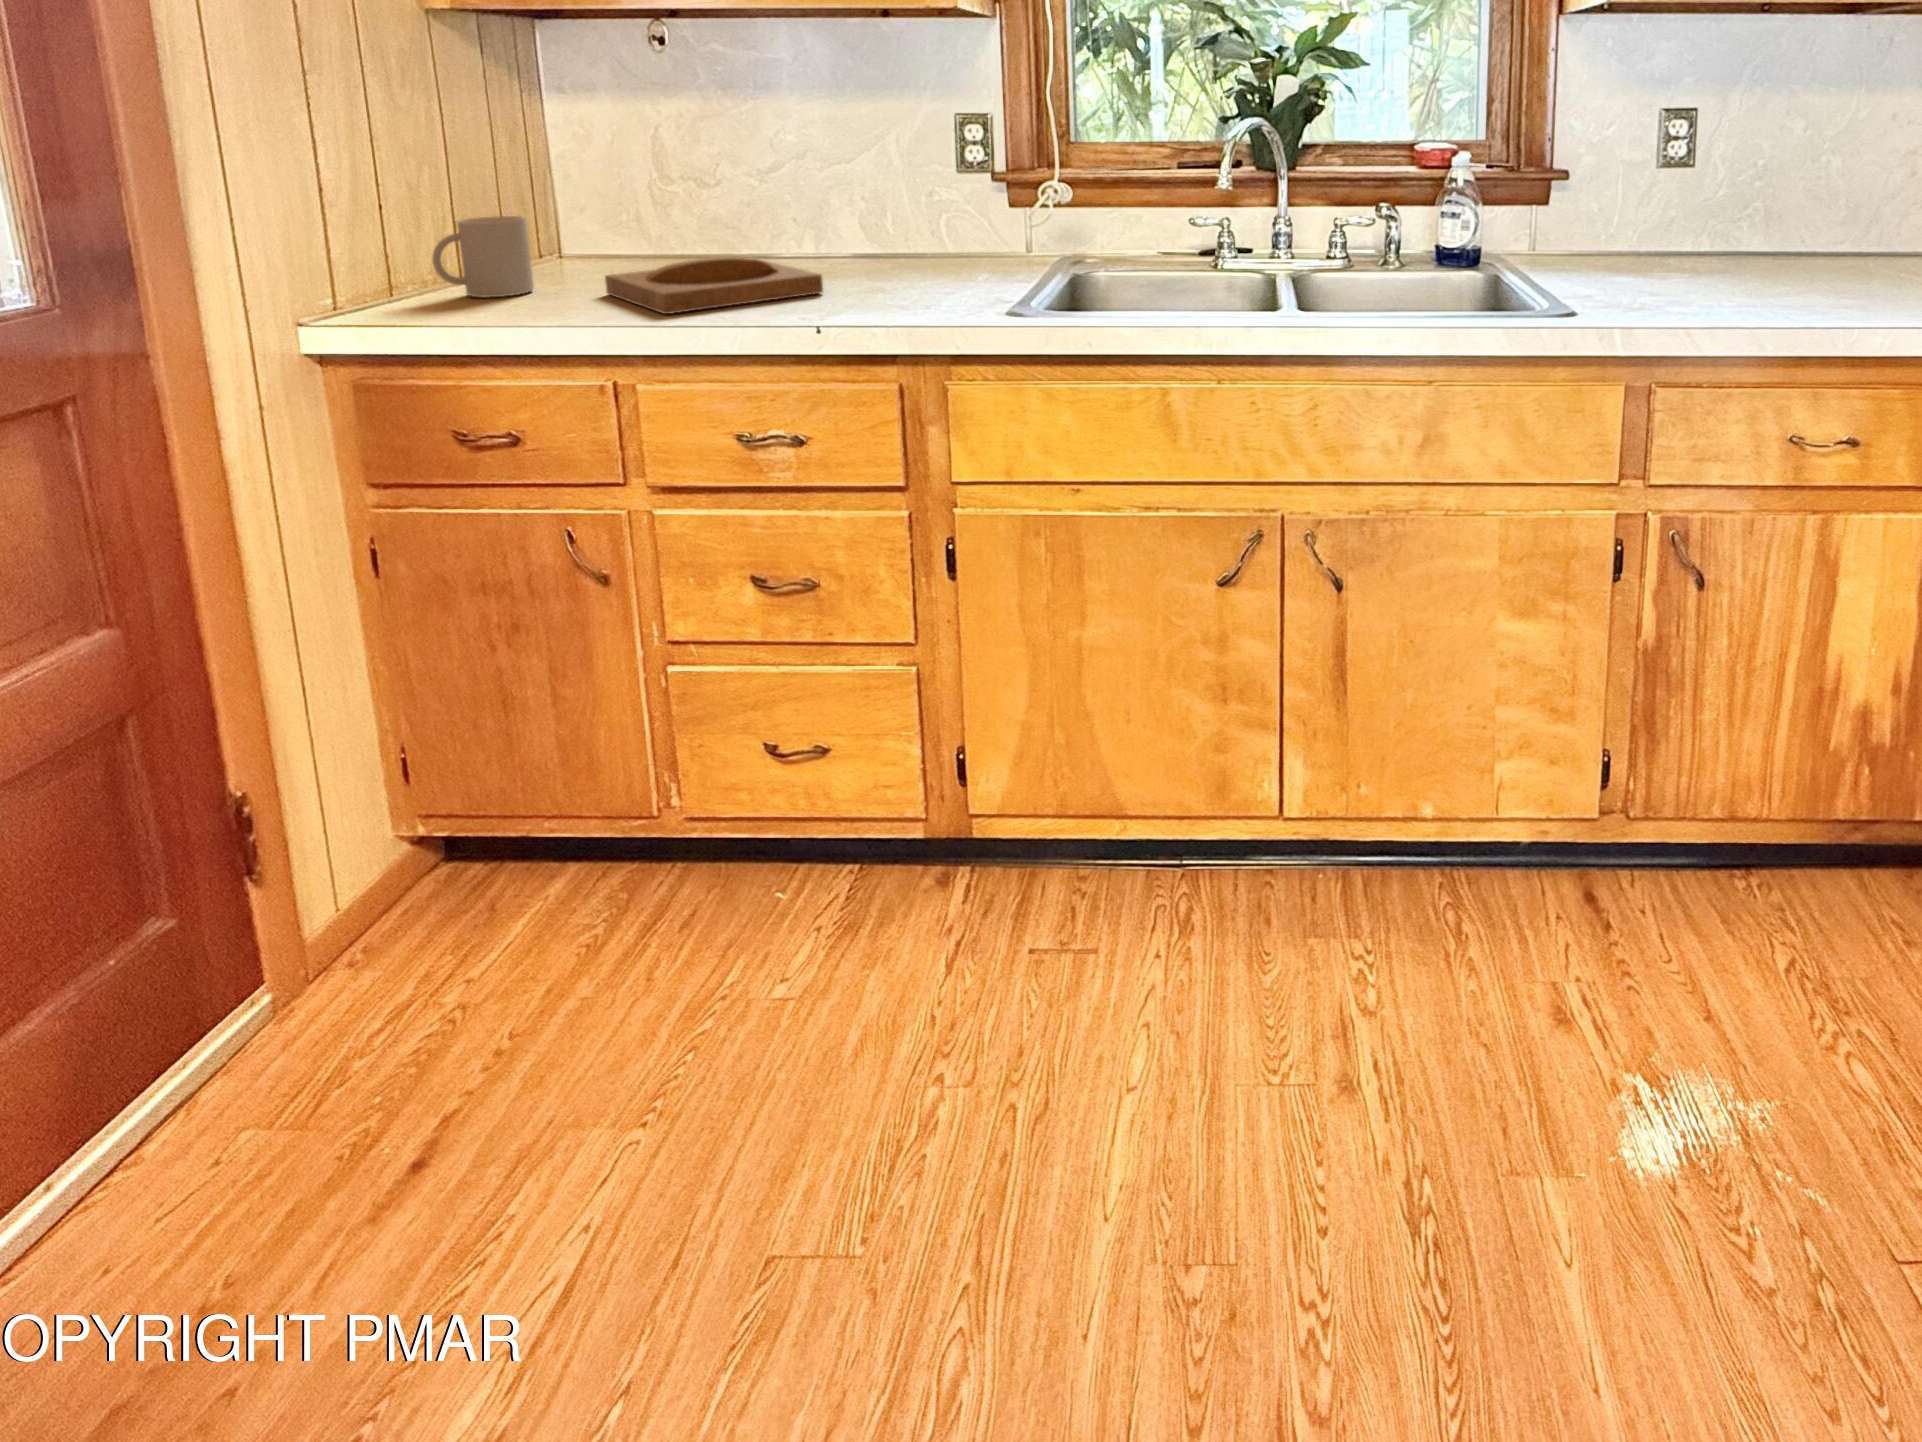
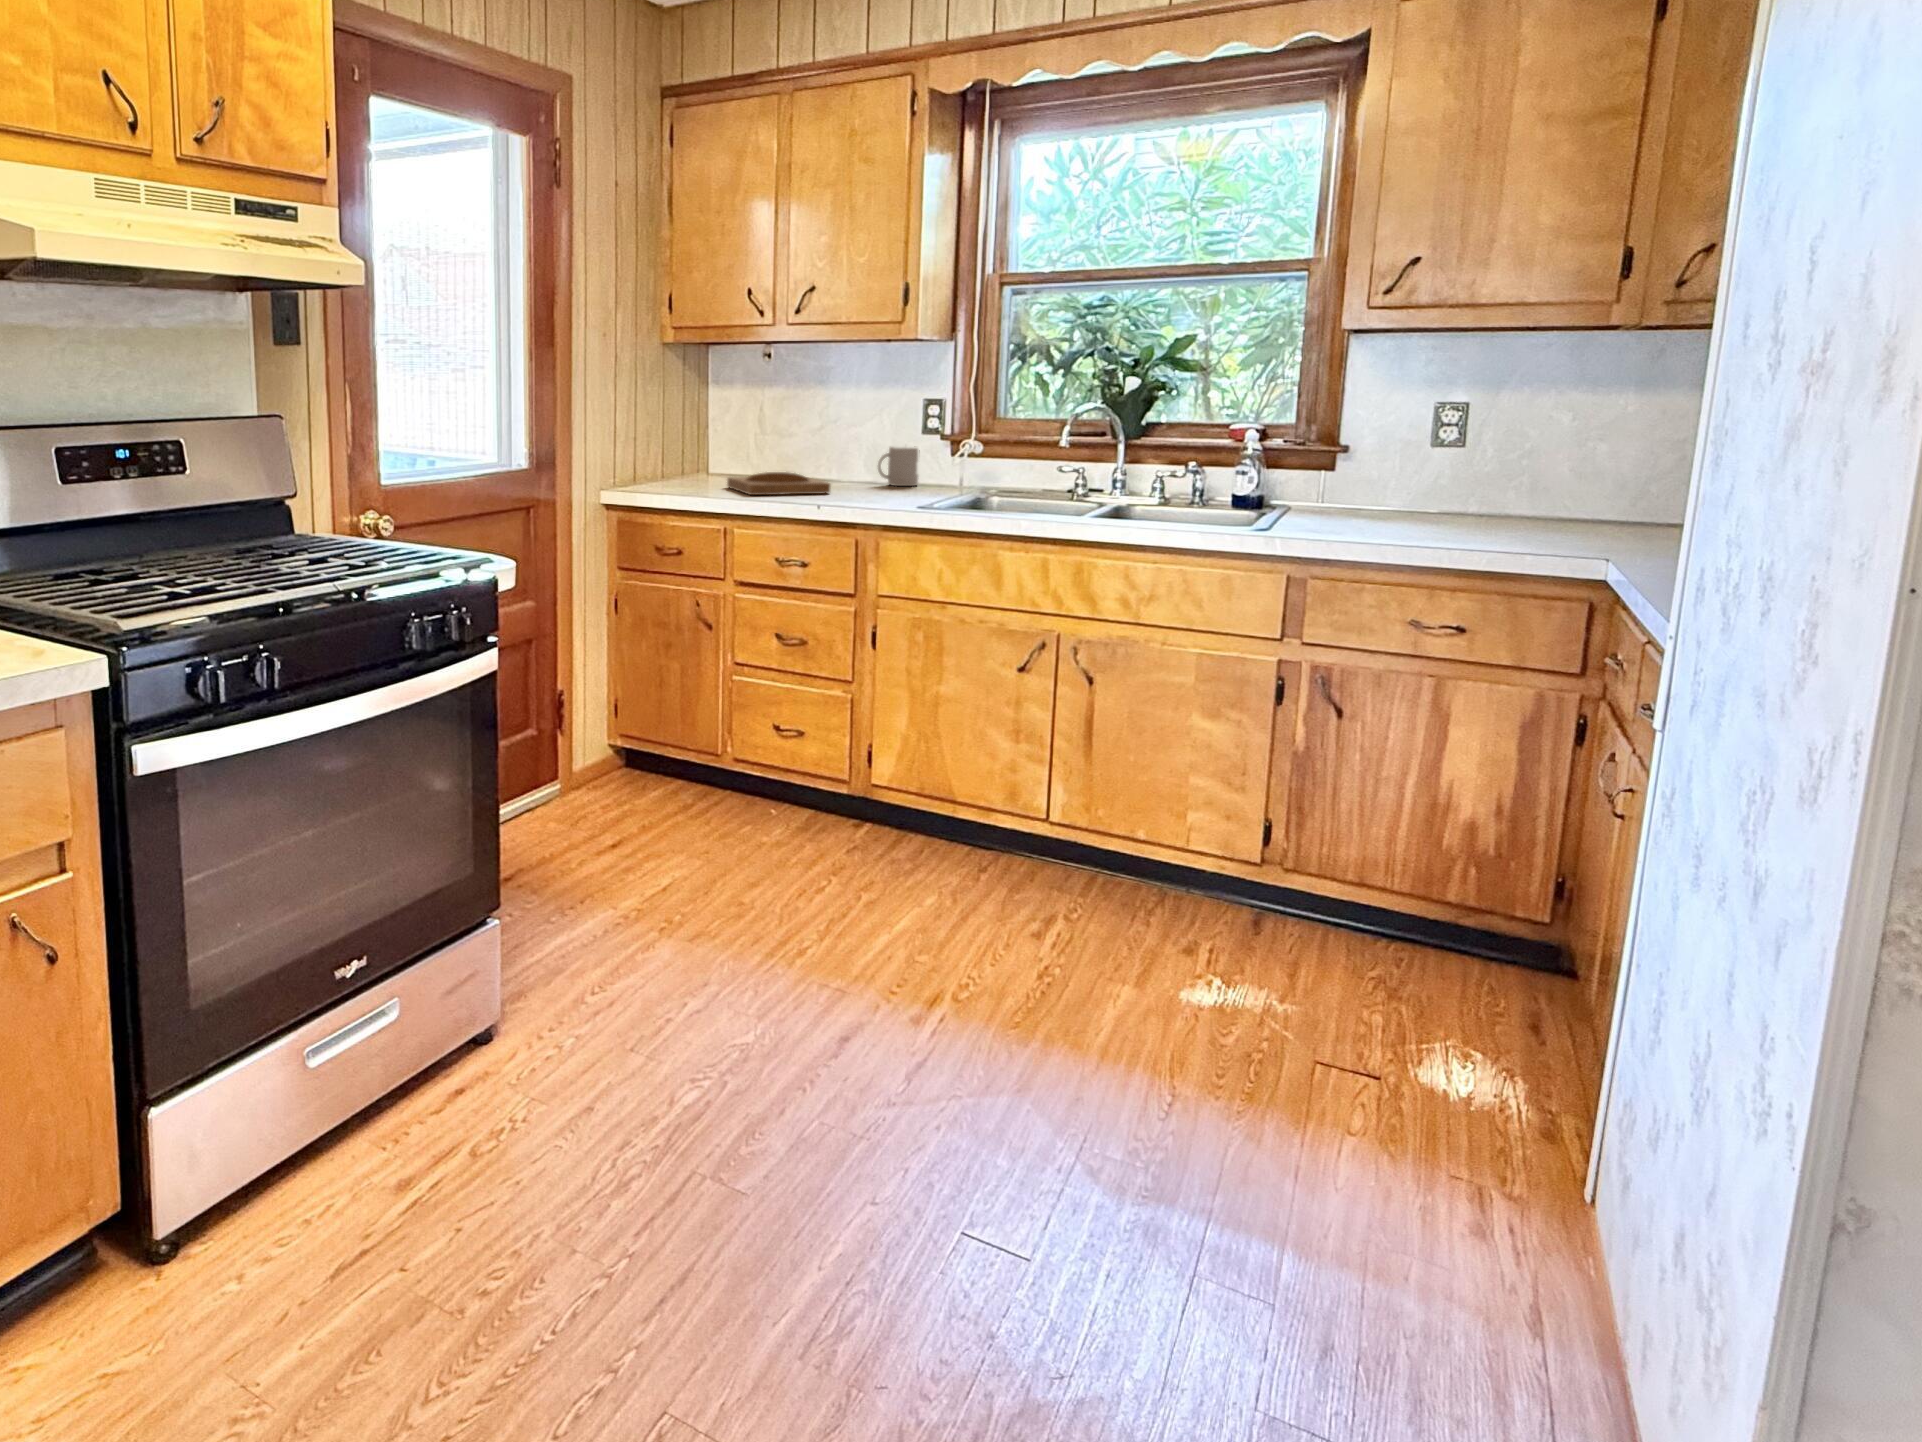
mug: present [432,216,534,297] -> present [878,447,920,486]

